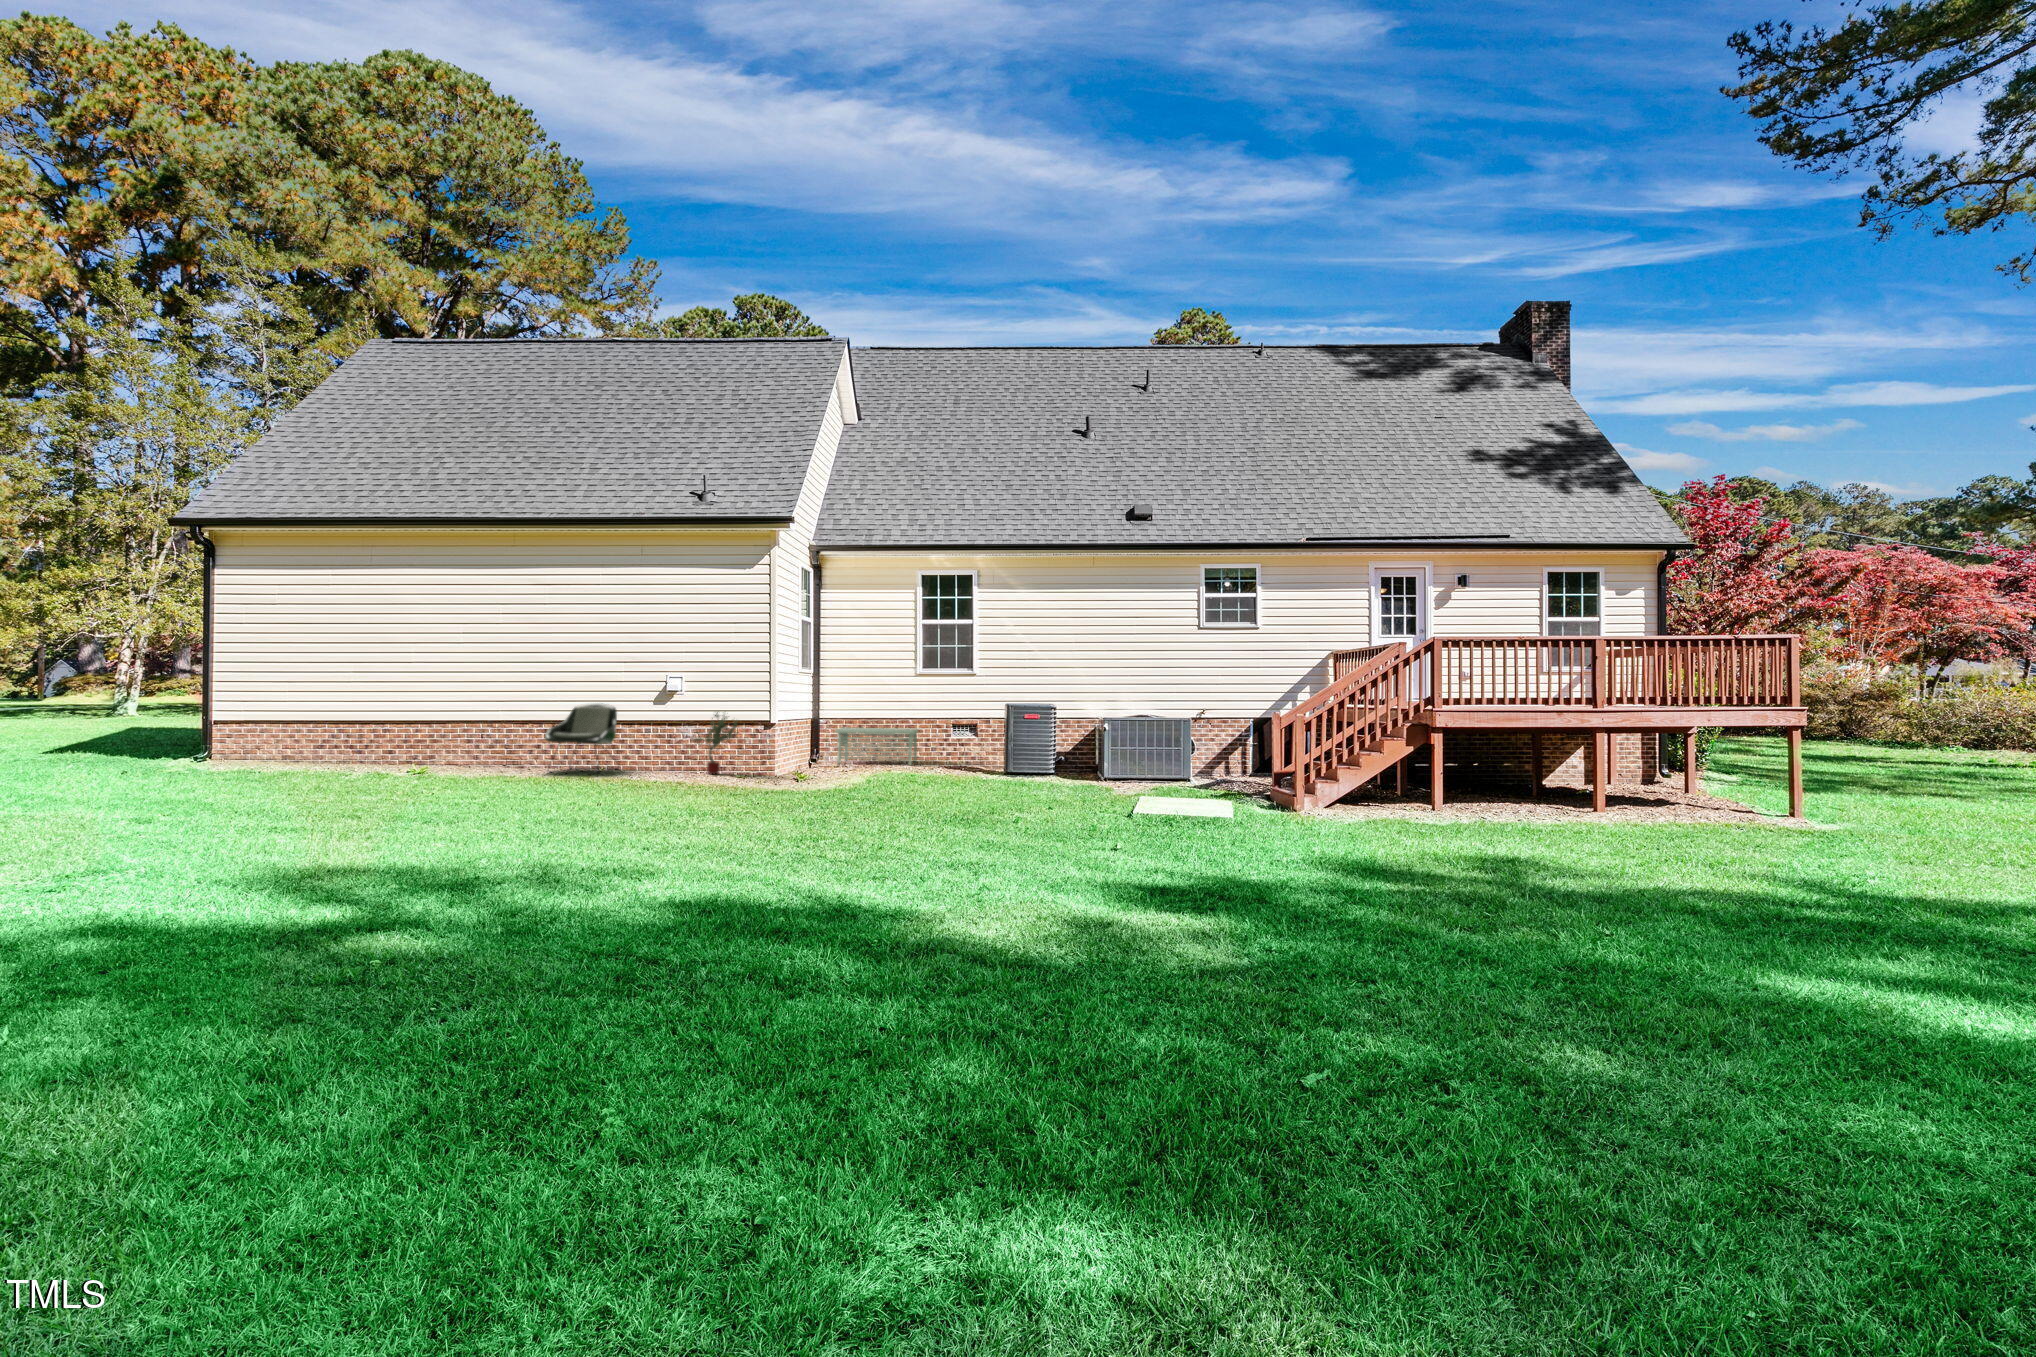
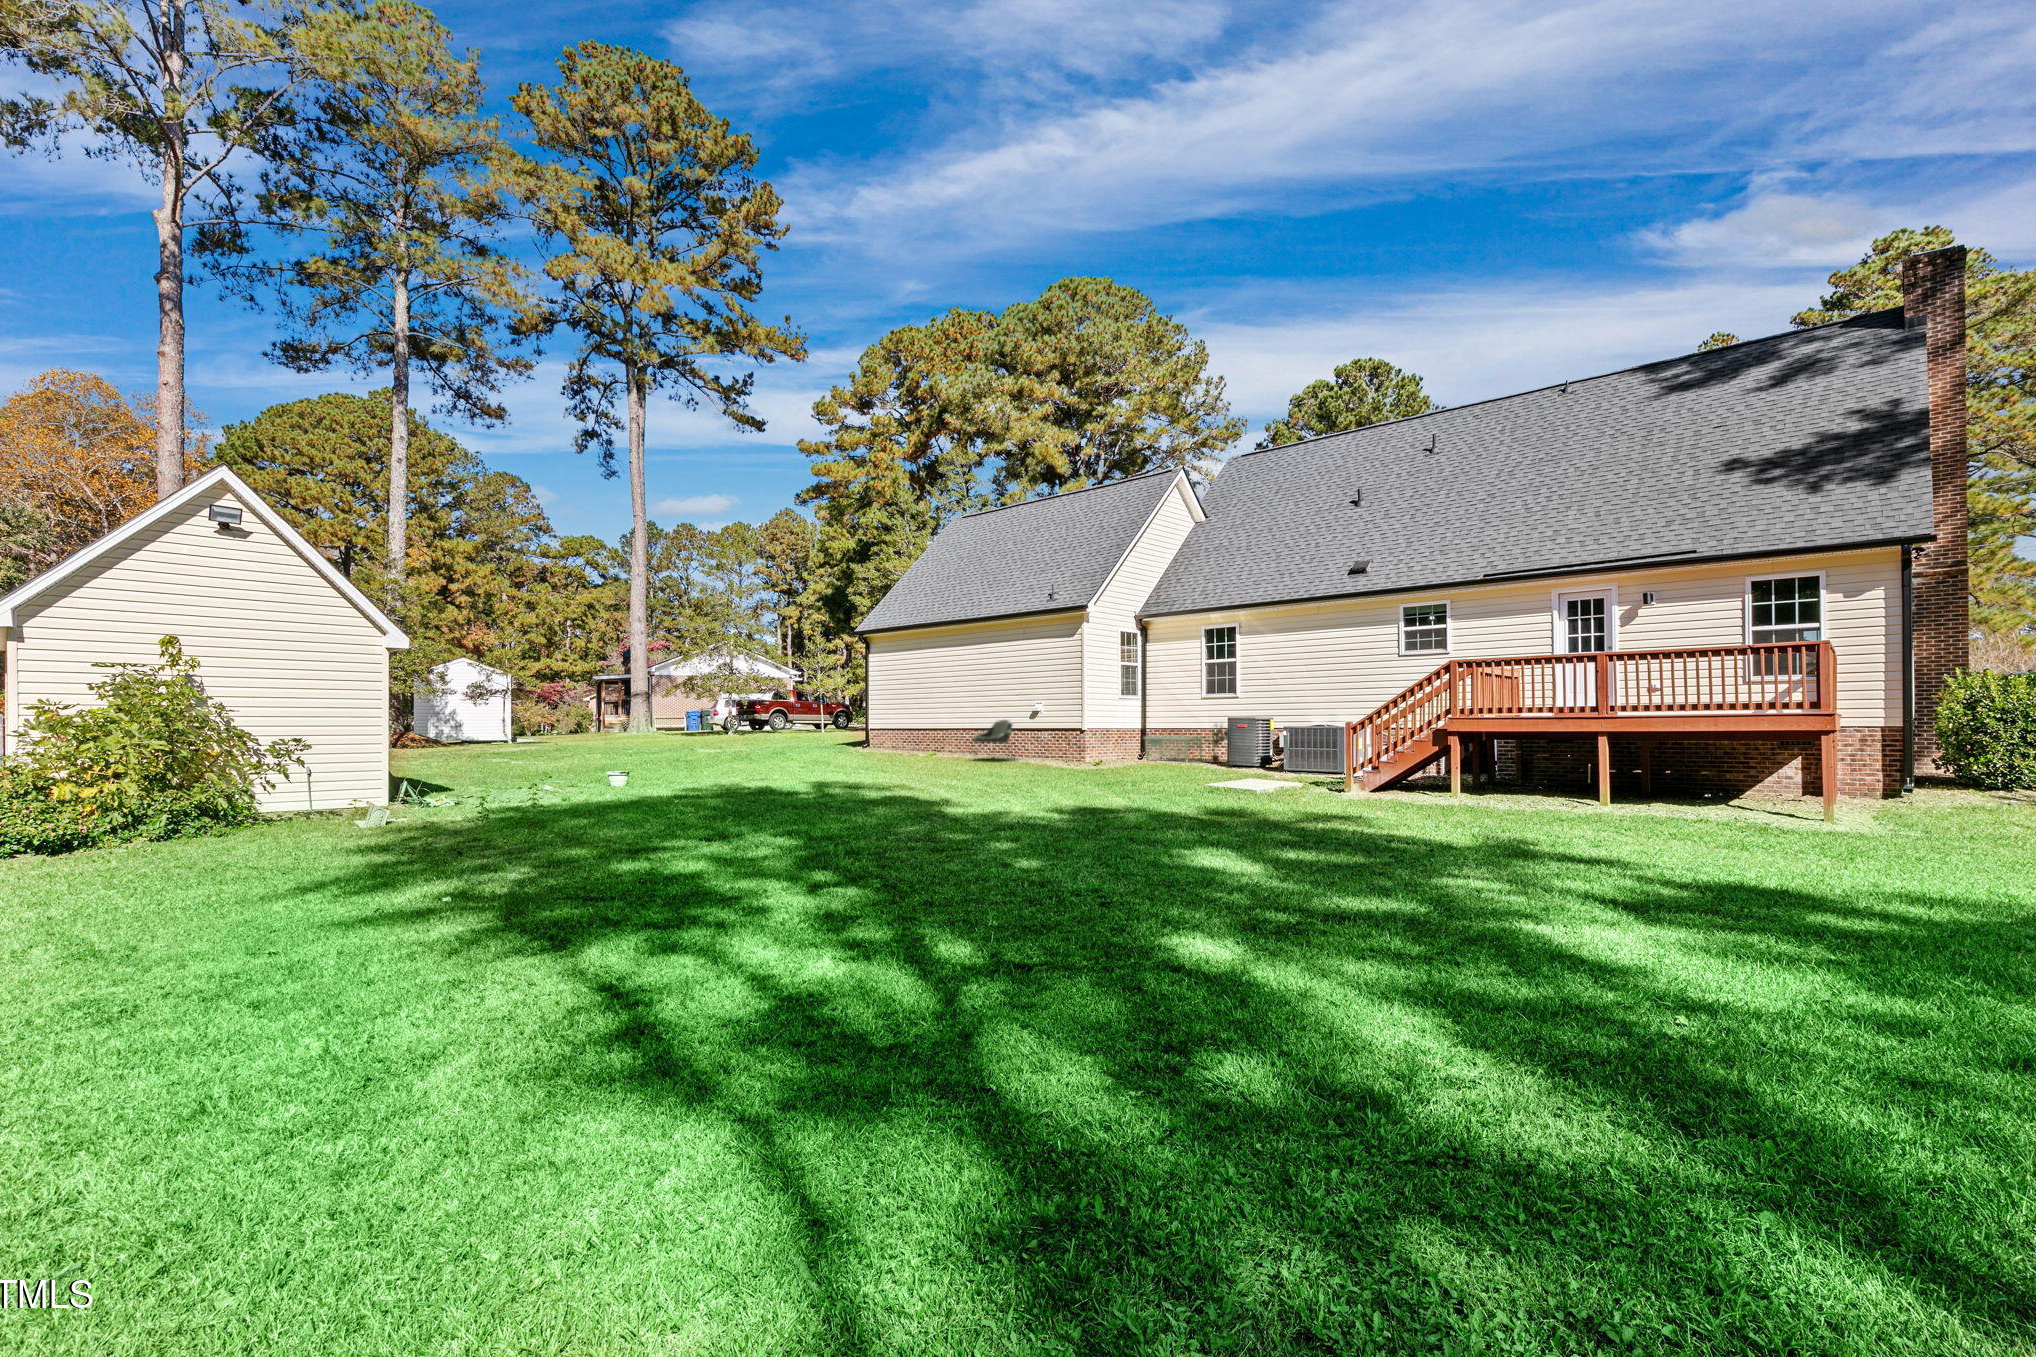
potted tree: present [691,712,737,774] -> present [1204,725,1228,763]

